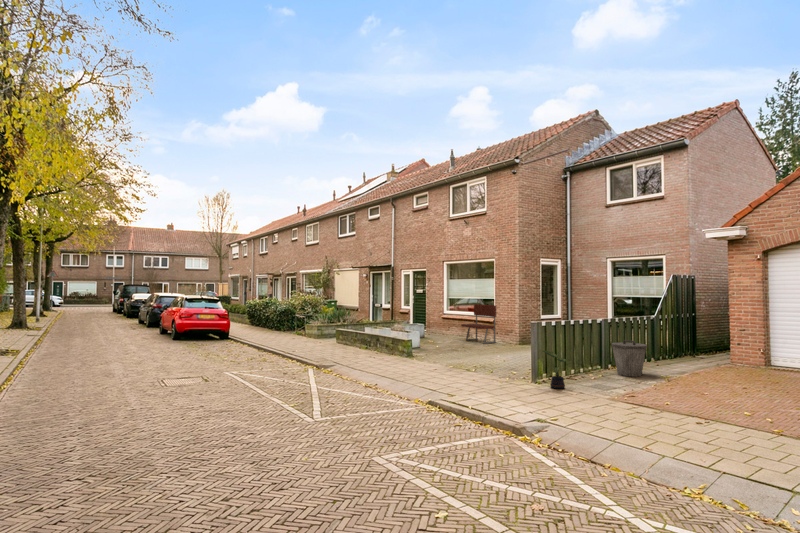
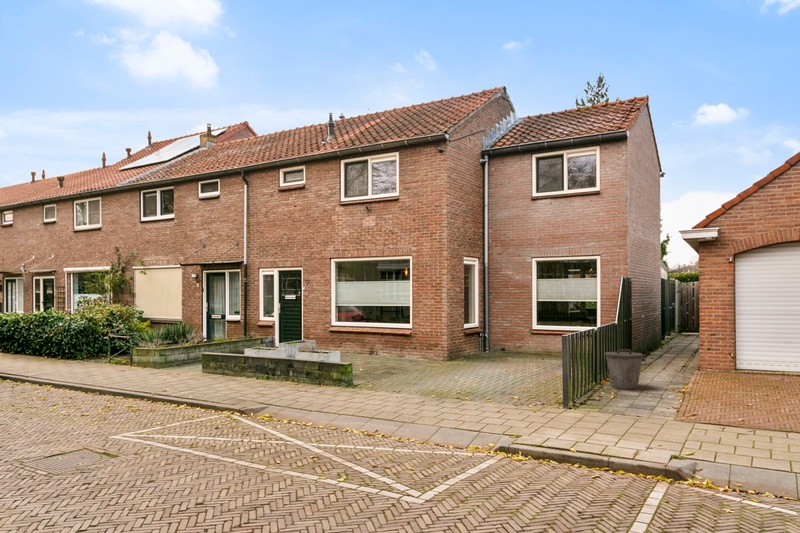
bench: present [461,304,496,344] -> none [371,313,417,362]
potted plant: present [543,351,566,389] -> none [573,368,608,412]

